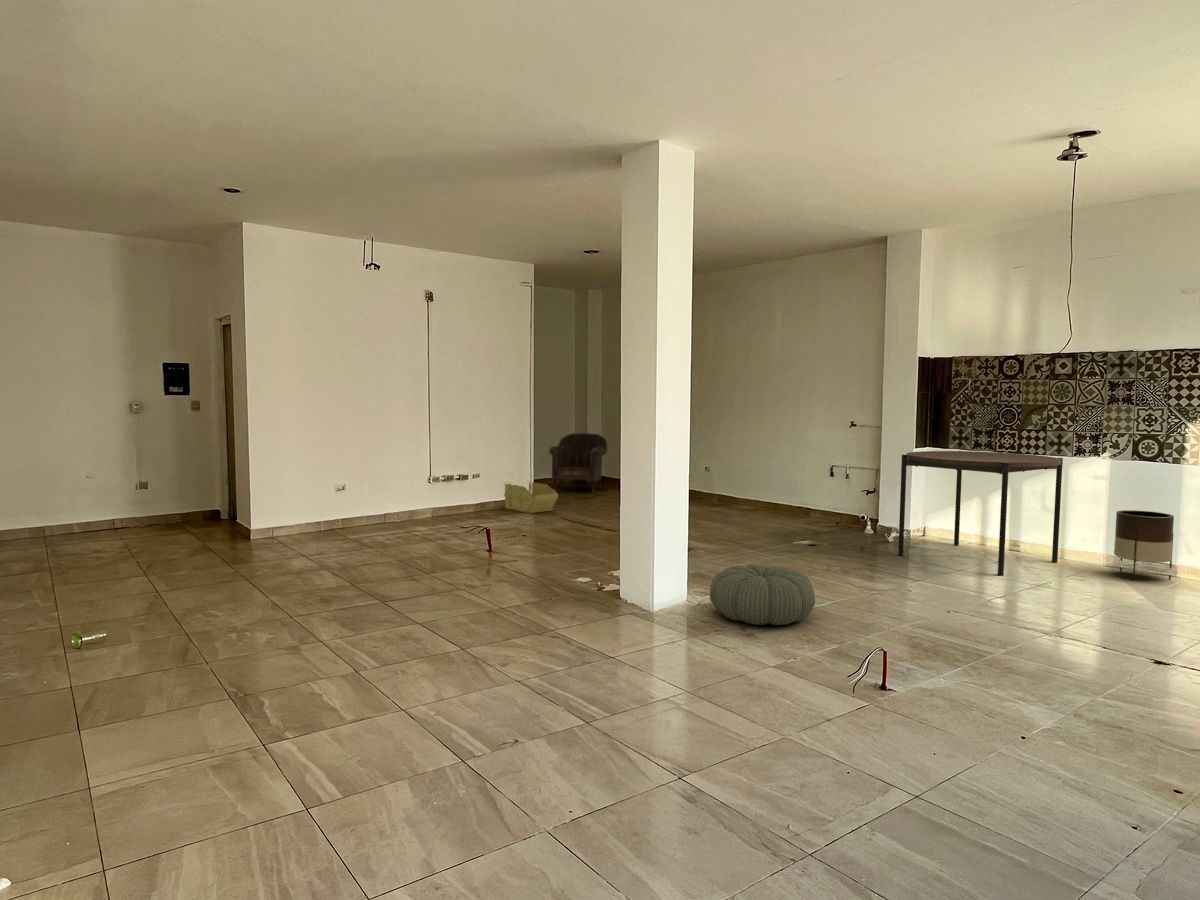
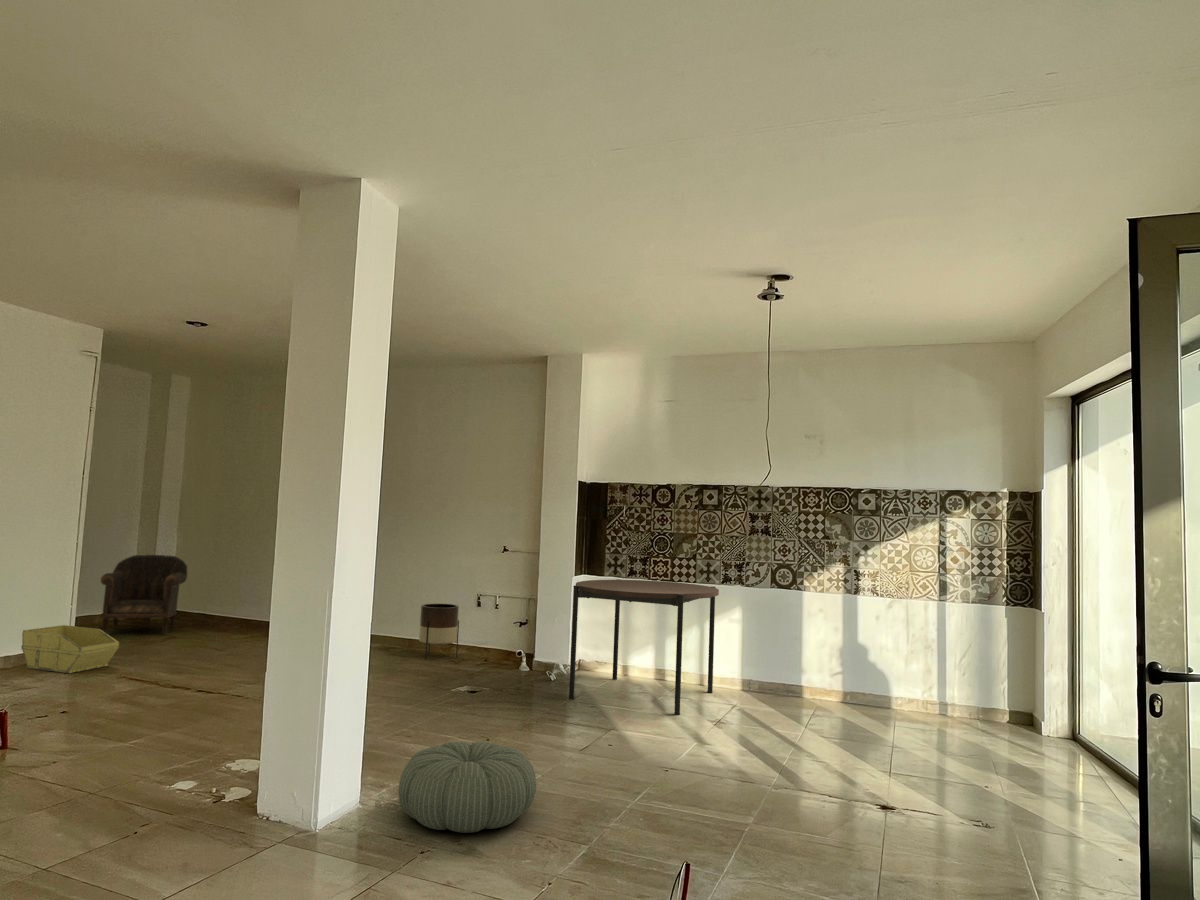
planter: present [1114,510,1174,581] -> present [419,604,459,660]

